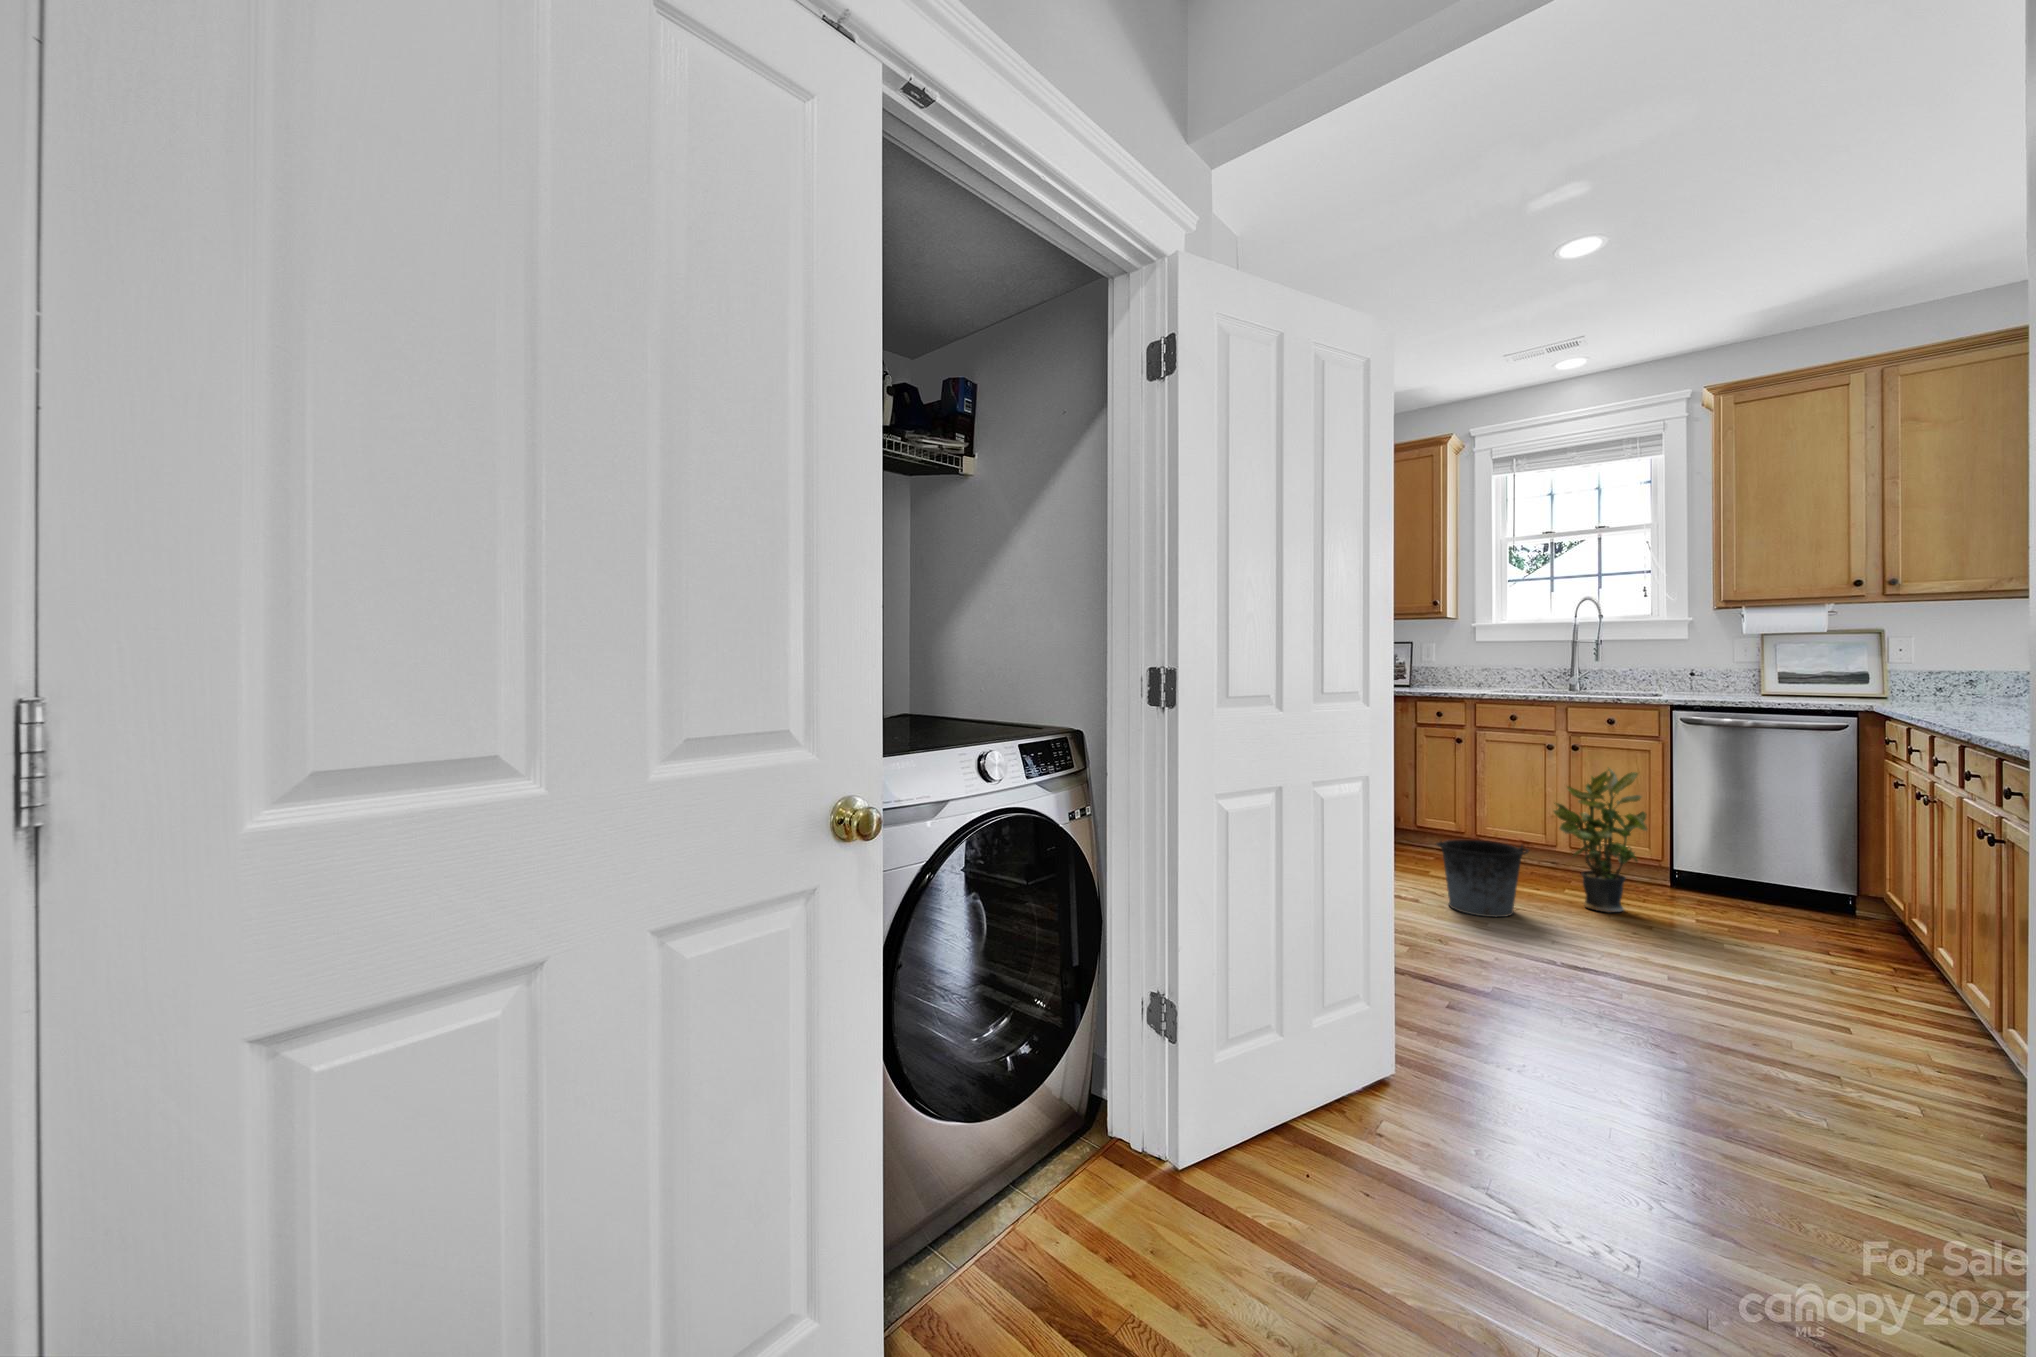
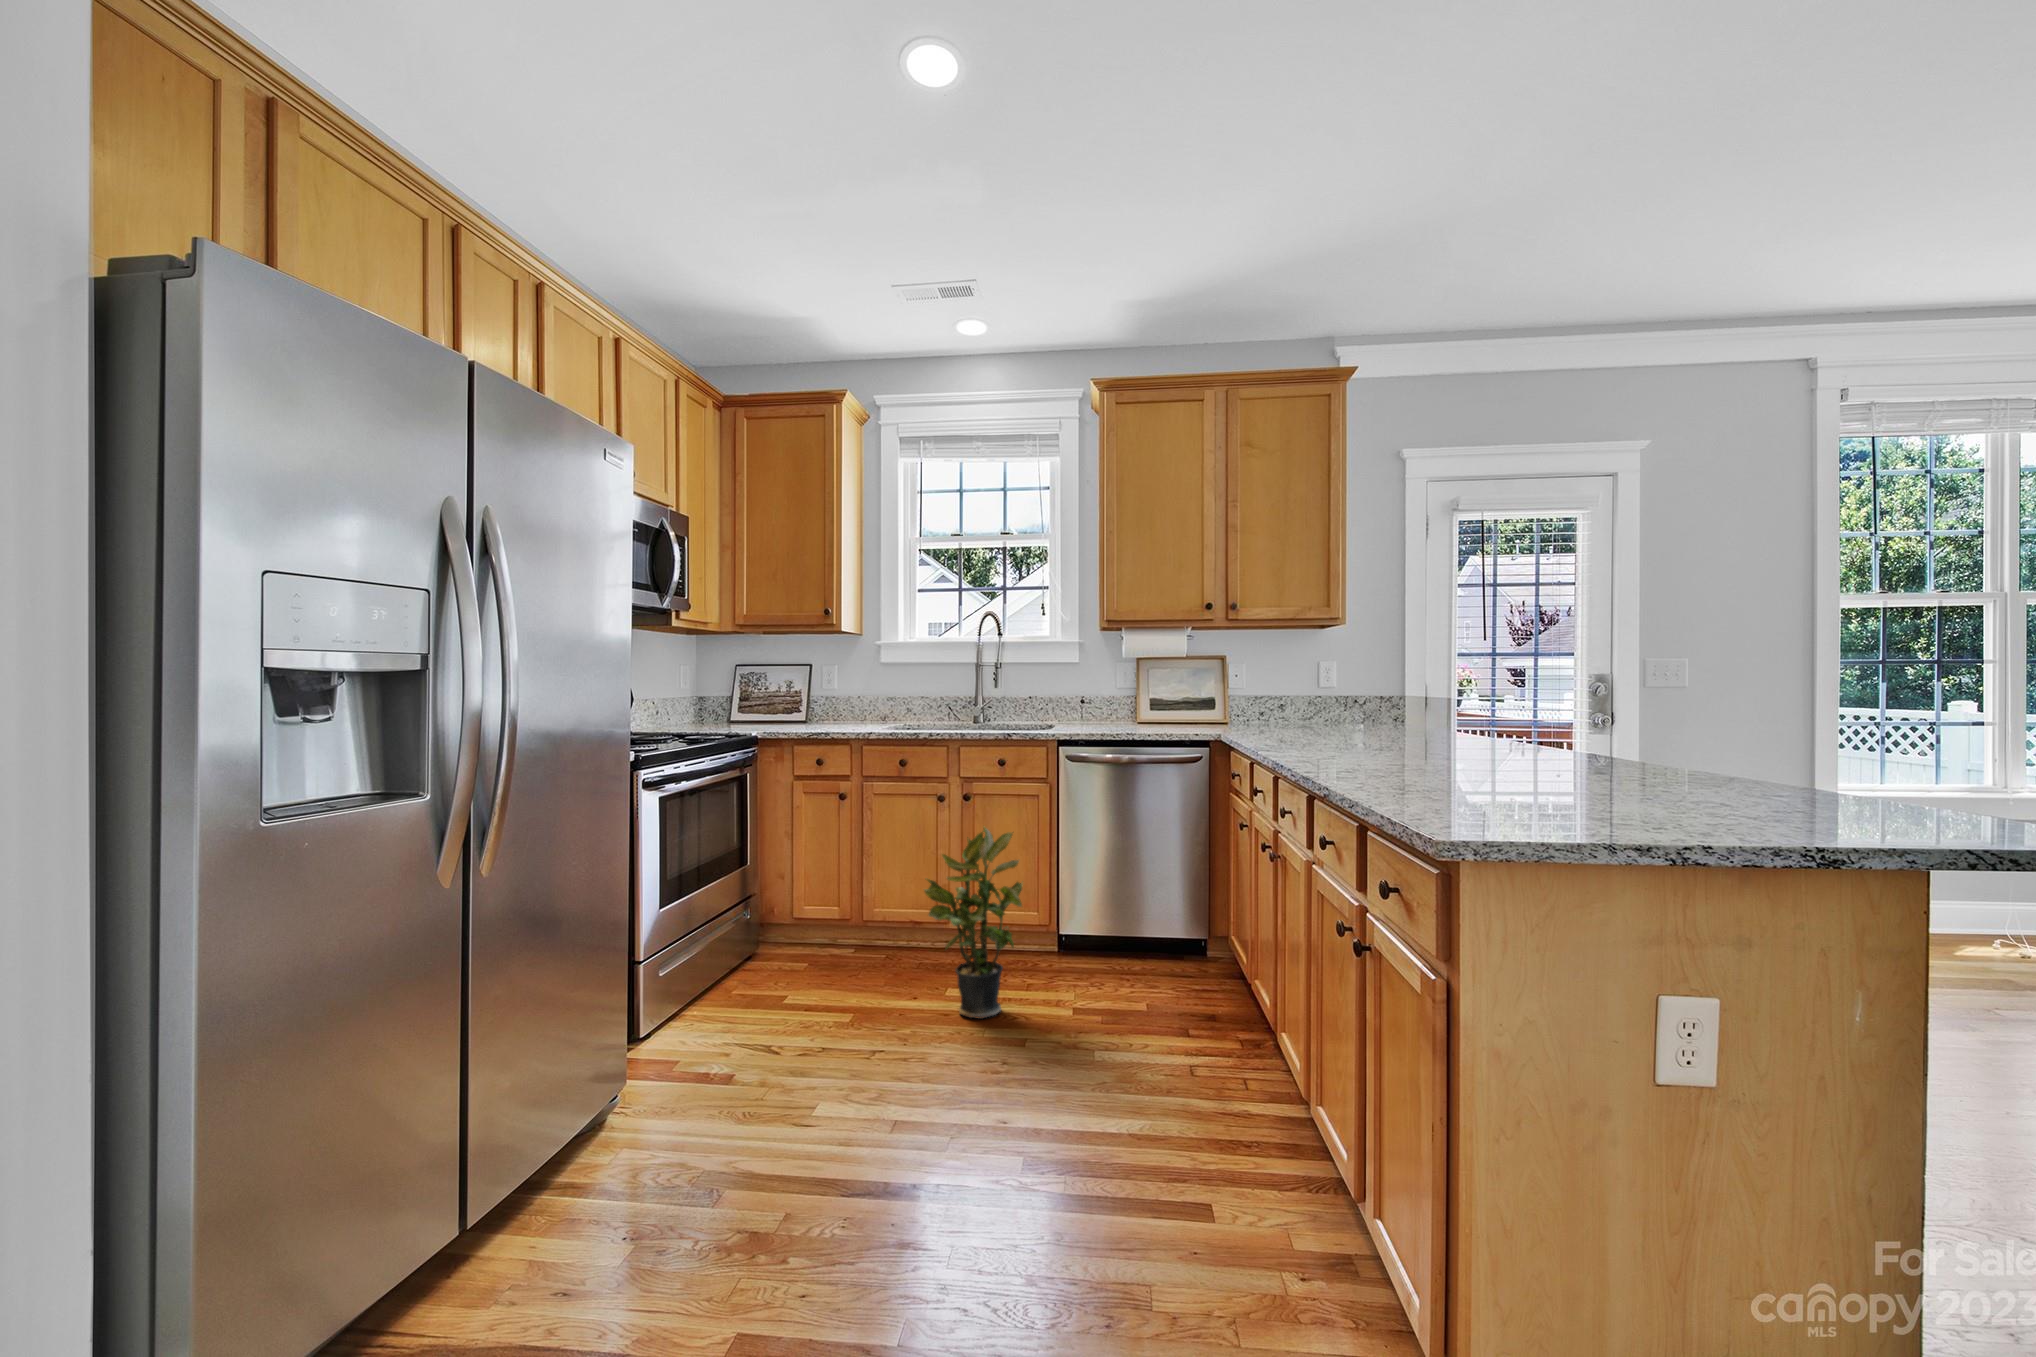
bucket: present [1437,840,1529,917] -> none [765,944,886,1066]

